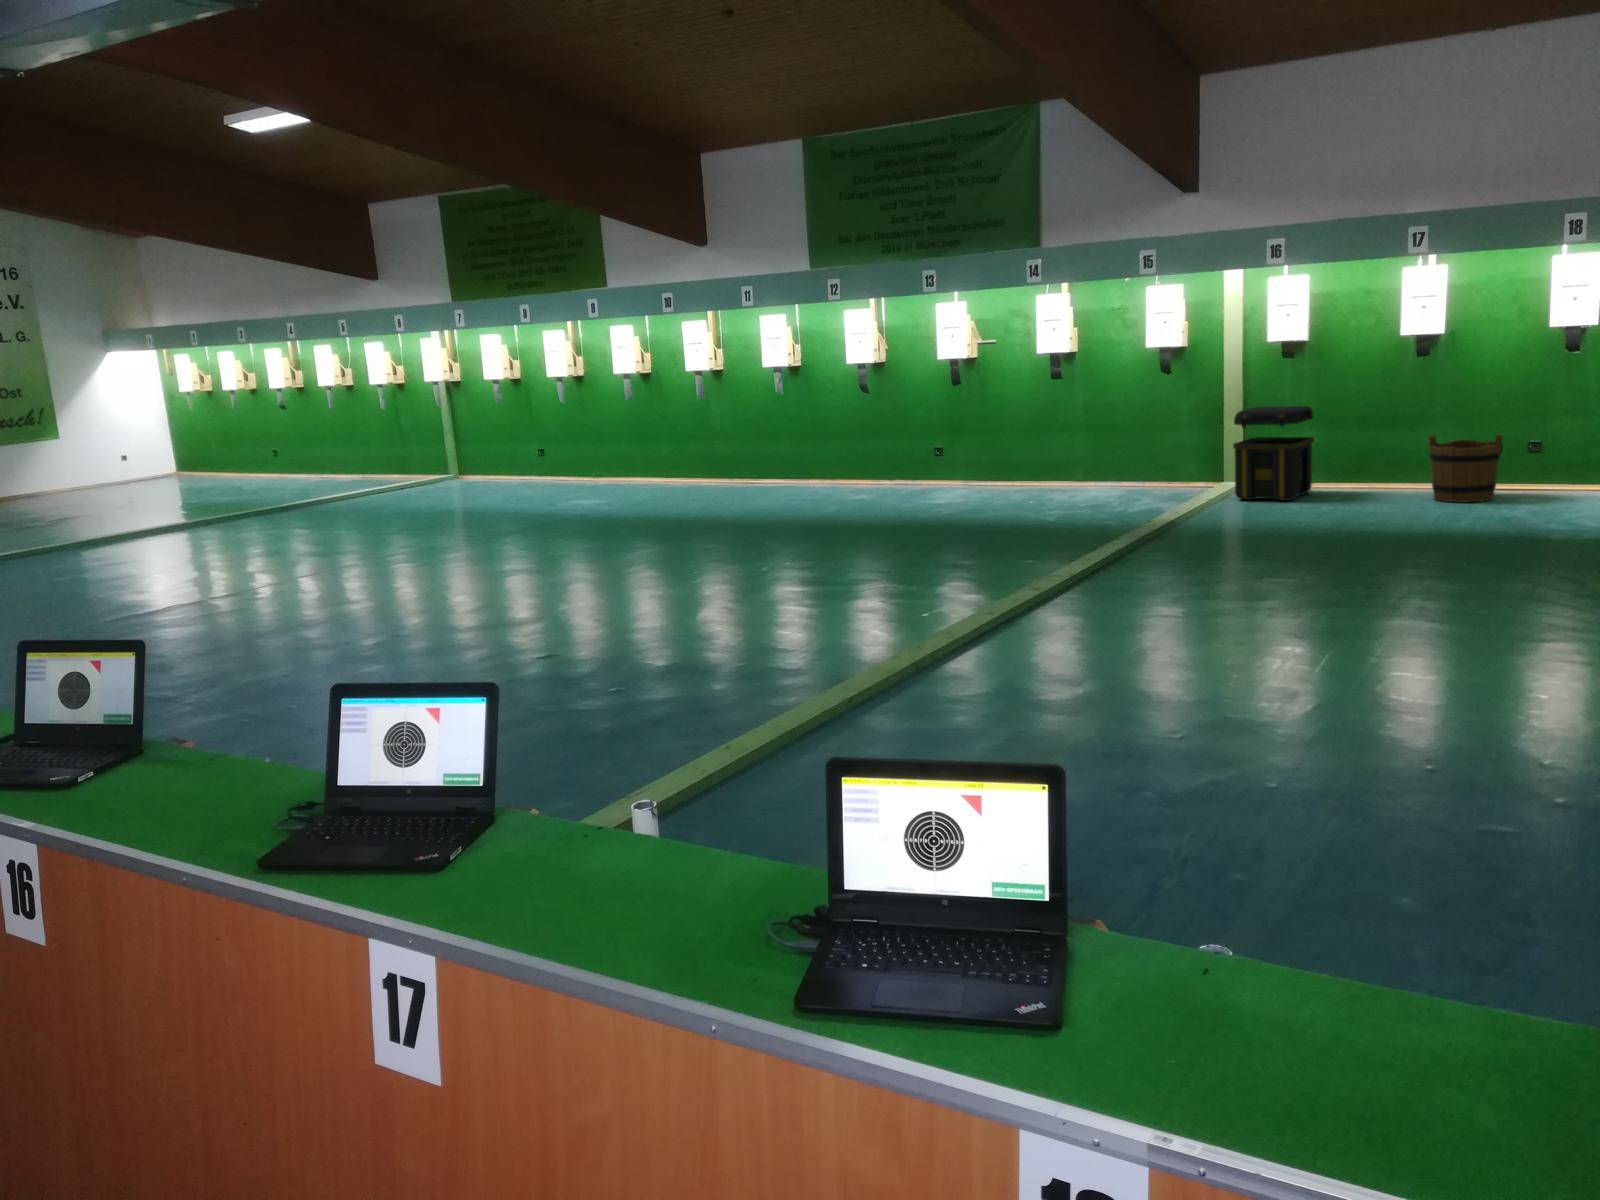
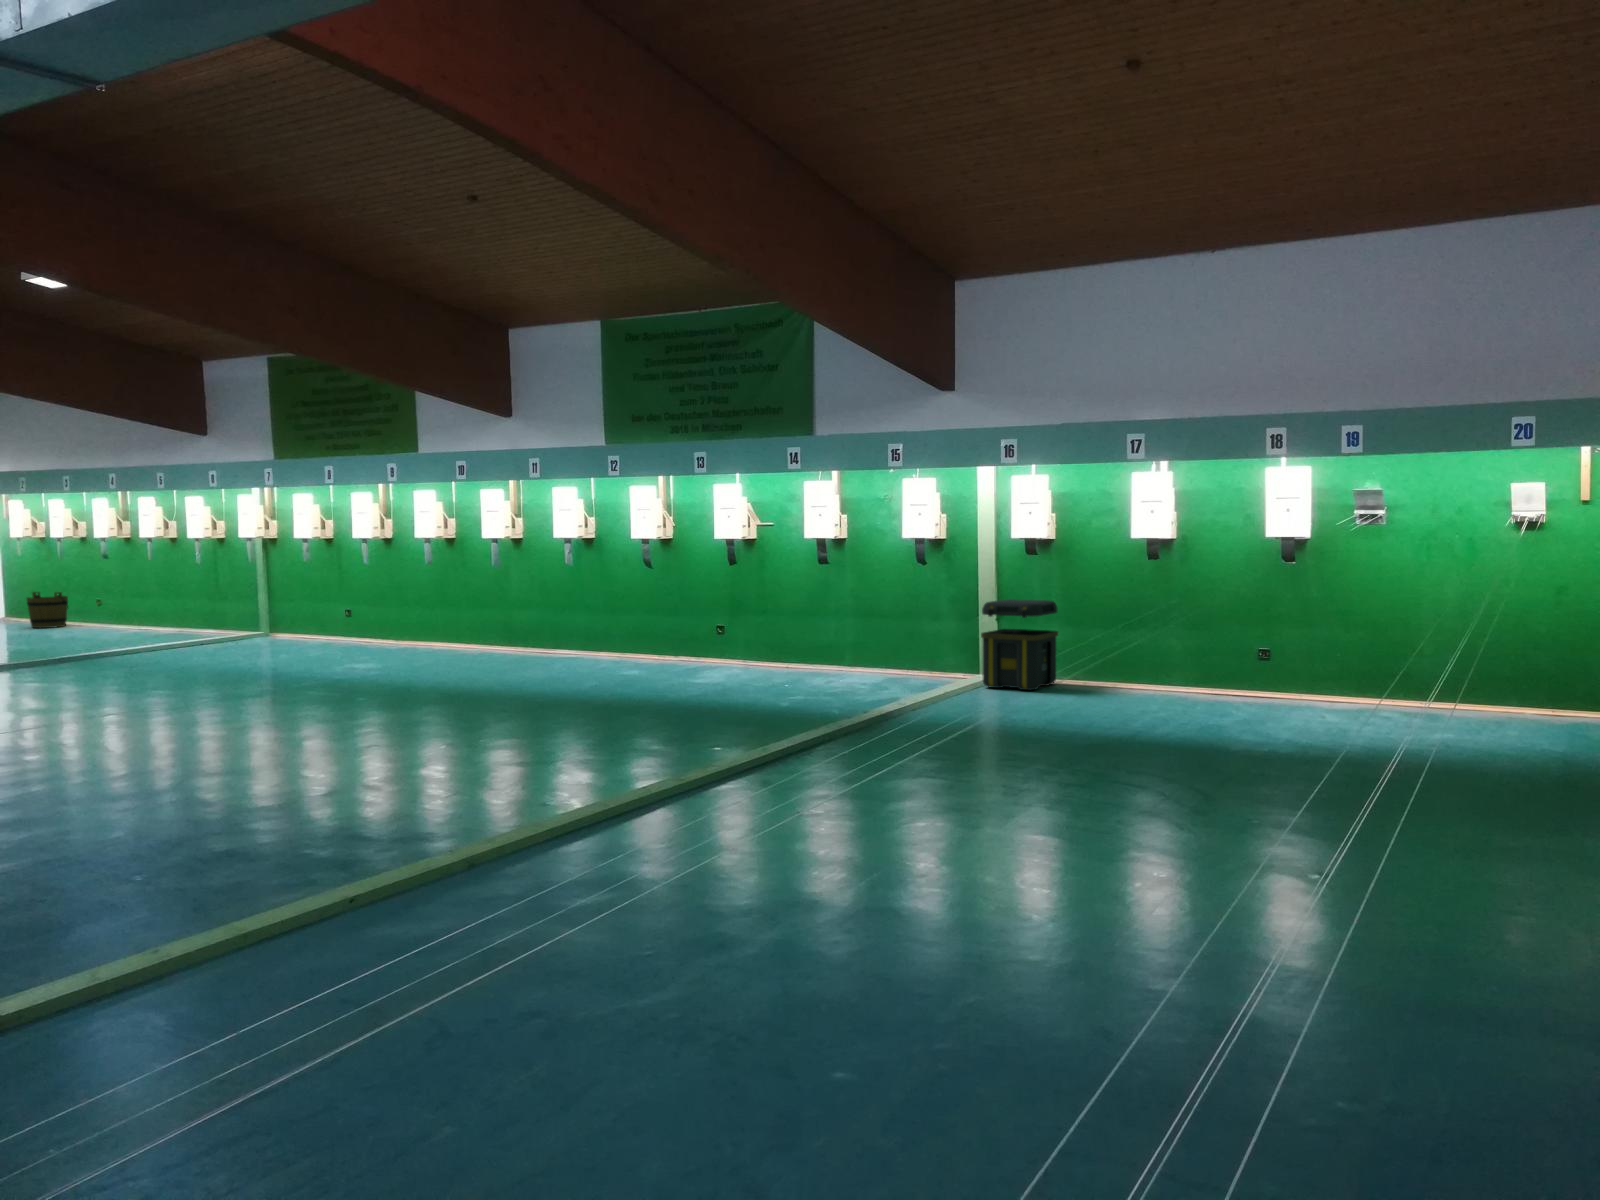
bucket: present [1429,434,1503,502] -> present [27,592,68,628]

